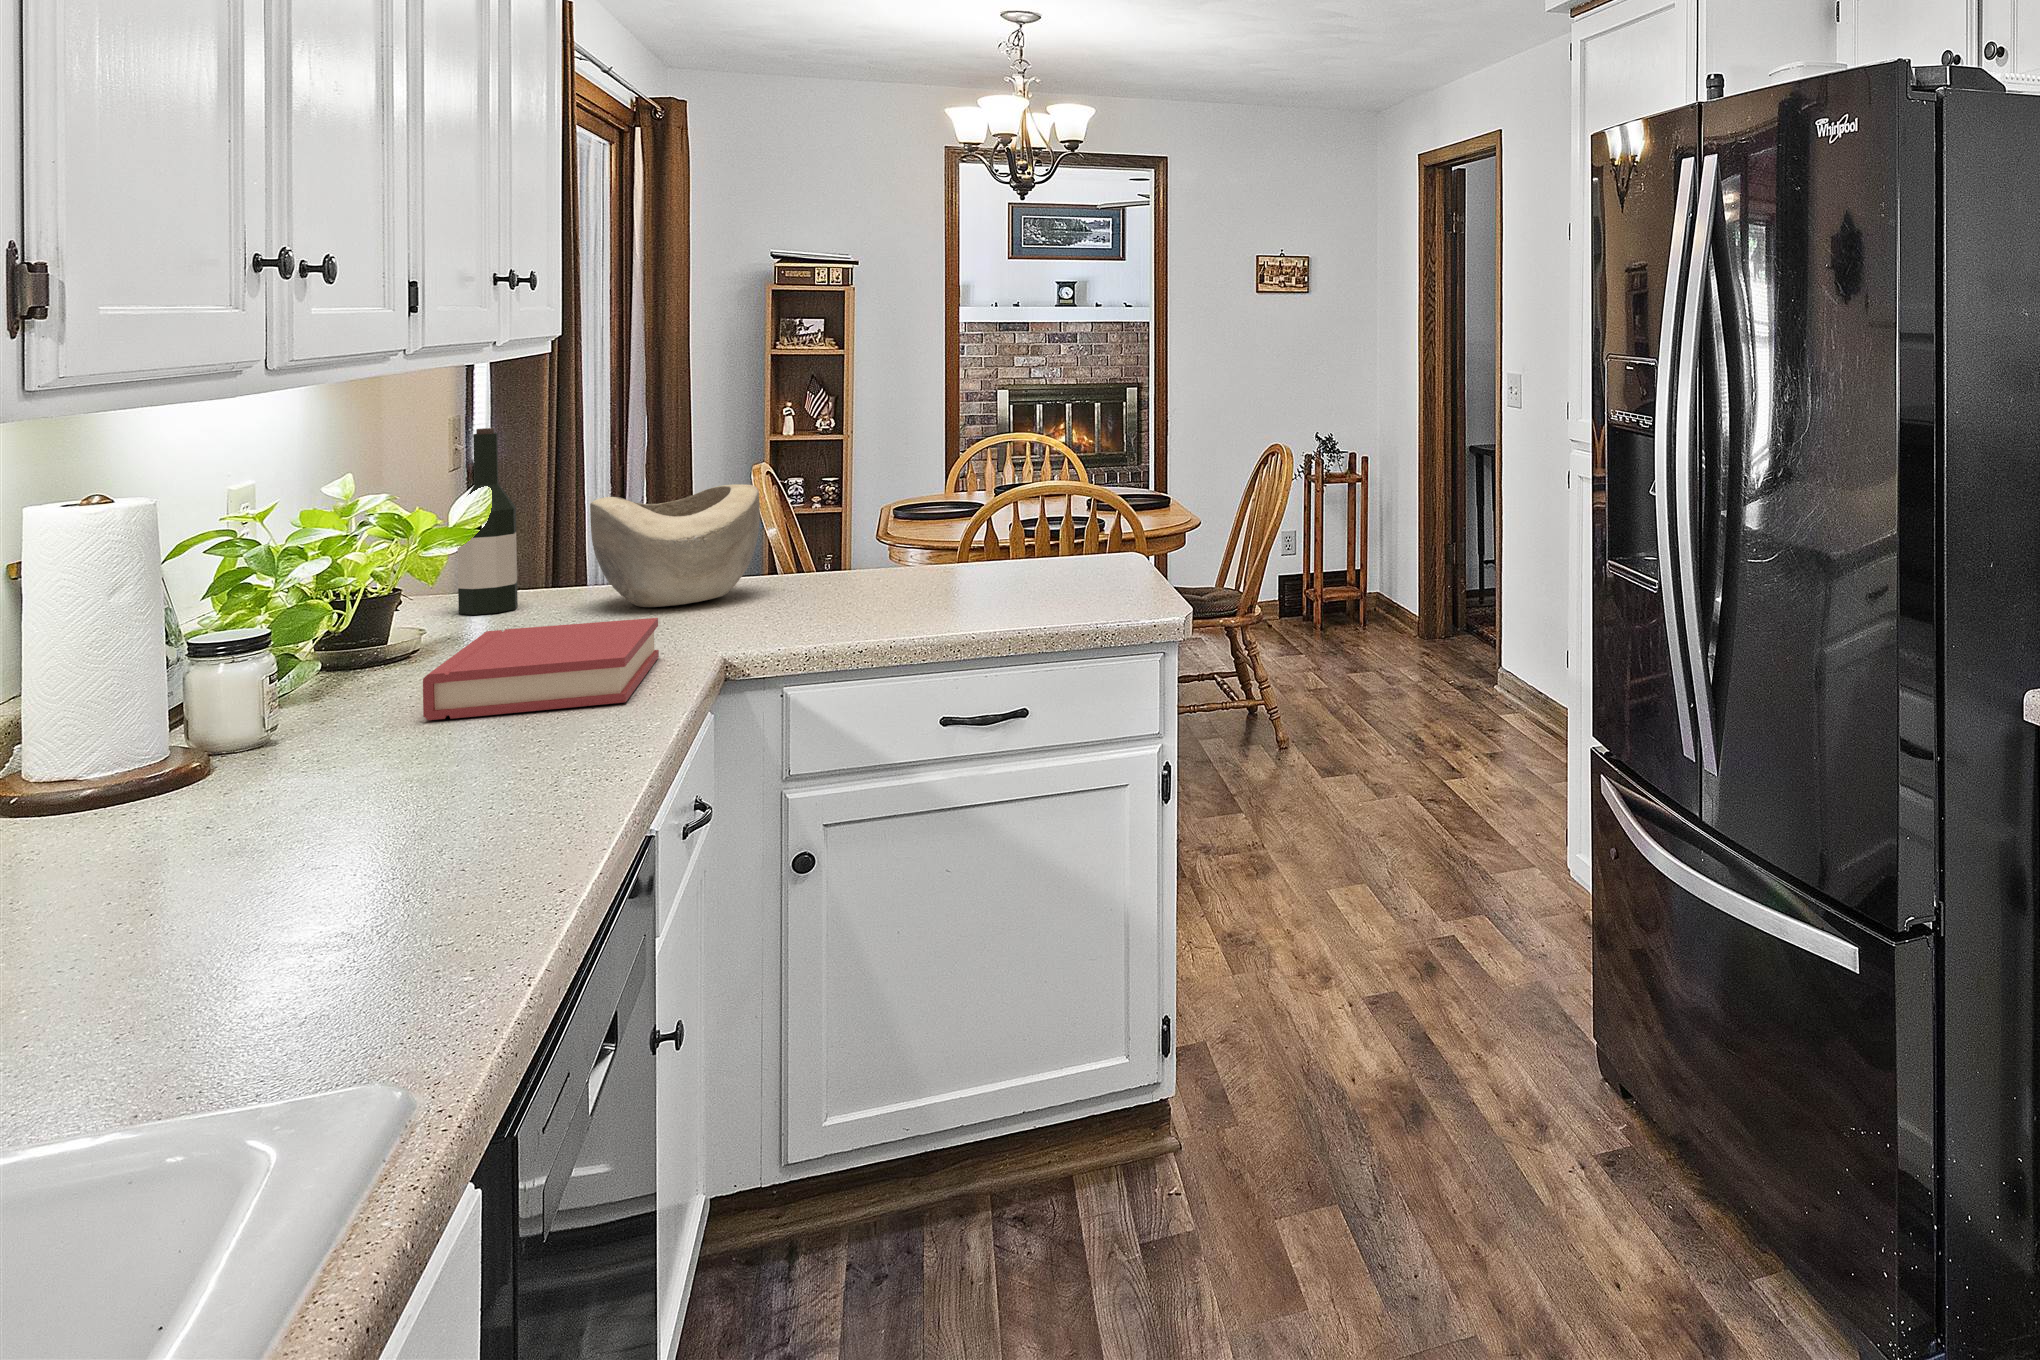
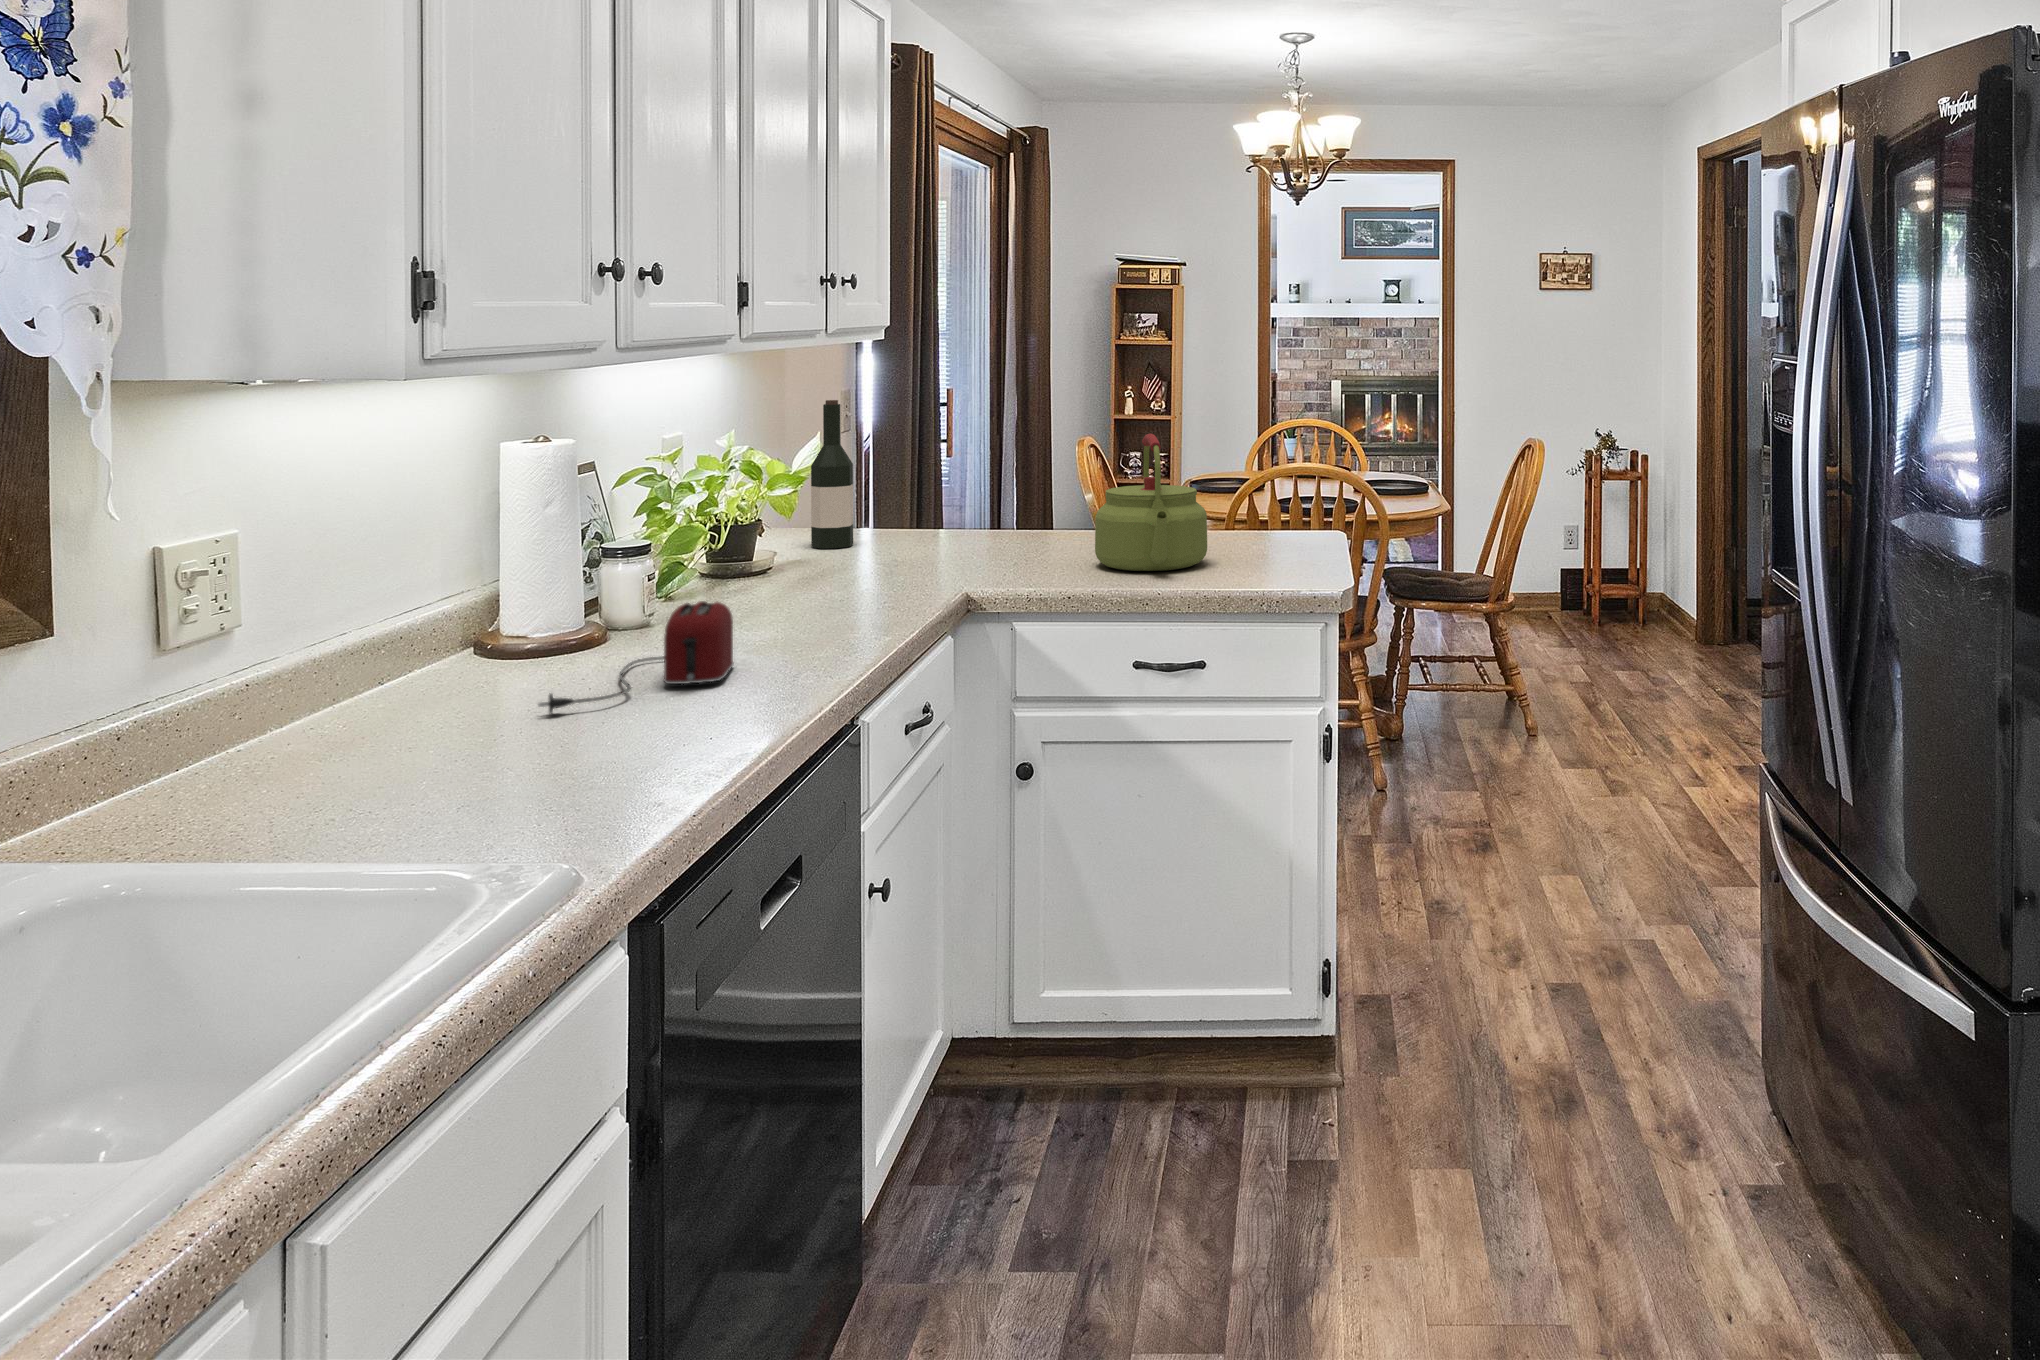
kettle: none [864,454,1001,611] -> present [1095,434,1207,571]
decorative bowl: present [590,484,760,607] -> none [900,454,1026,552]
hardback book: present [423,618,659,720] -> none [738,560,922,627]
toaster: none [185,690,455,863] -> present [538,601,734,713]

